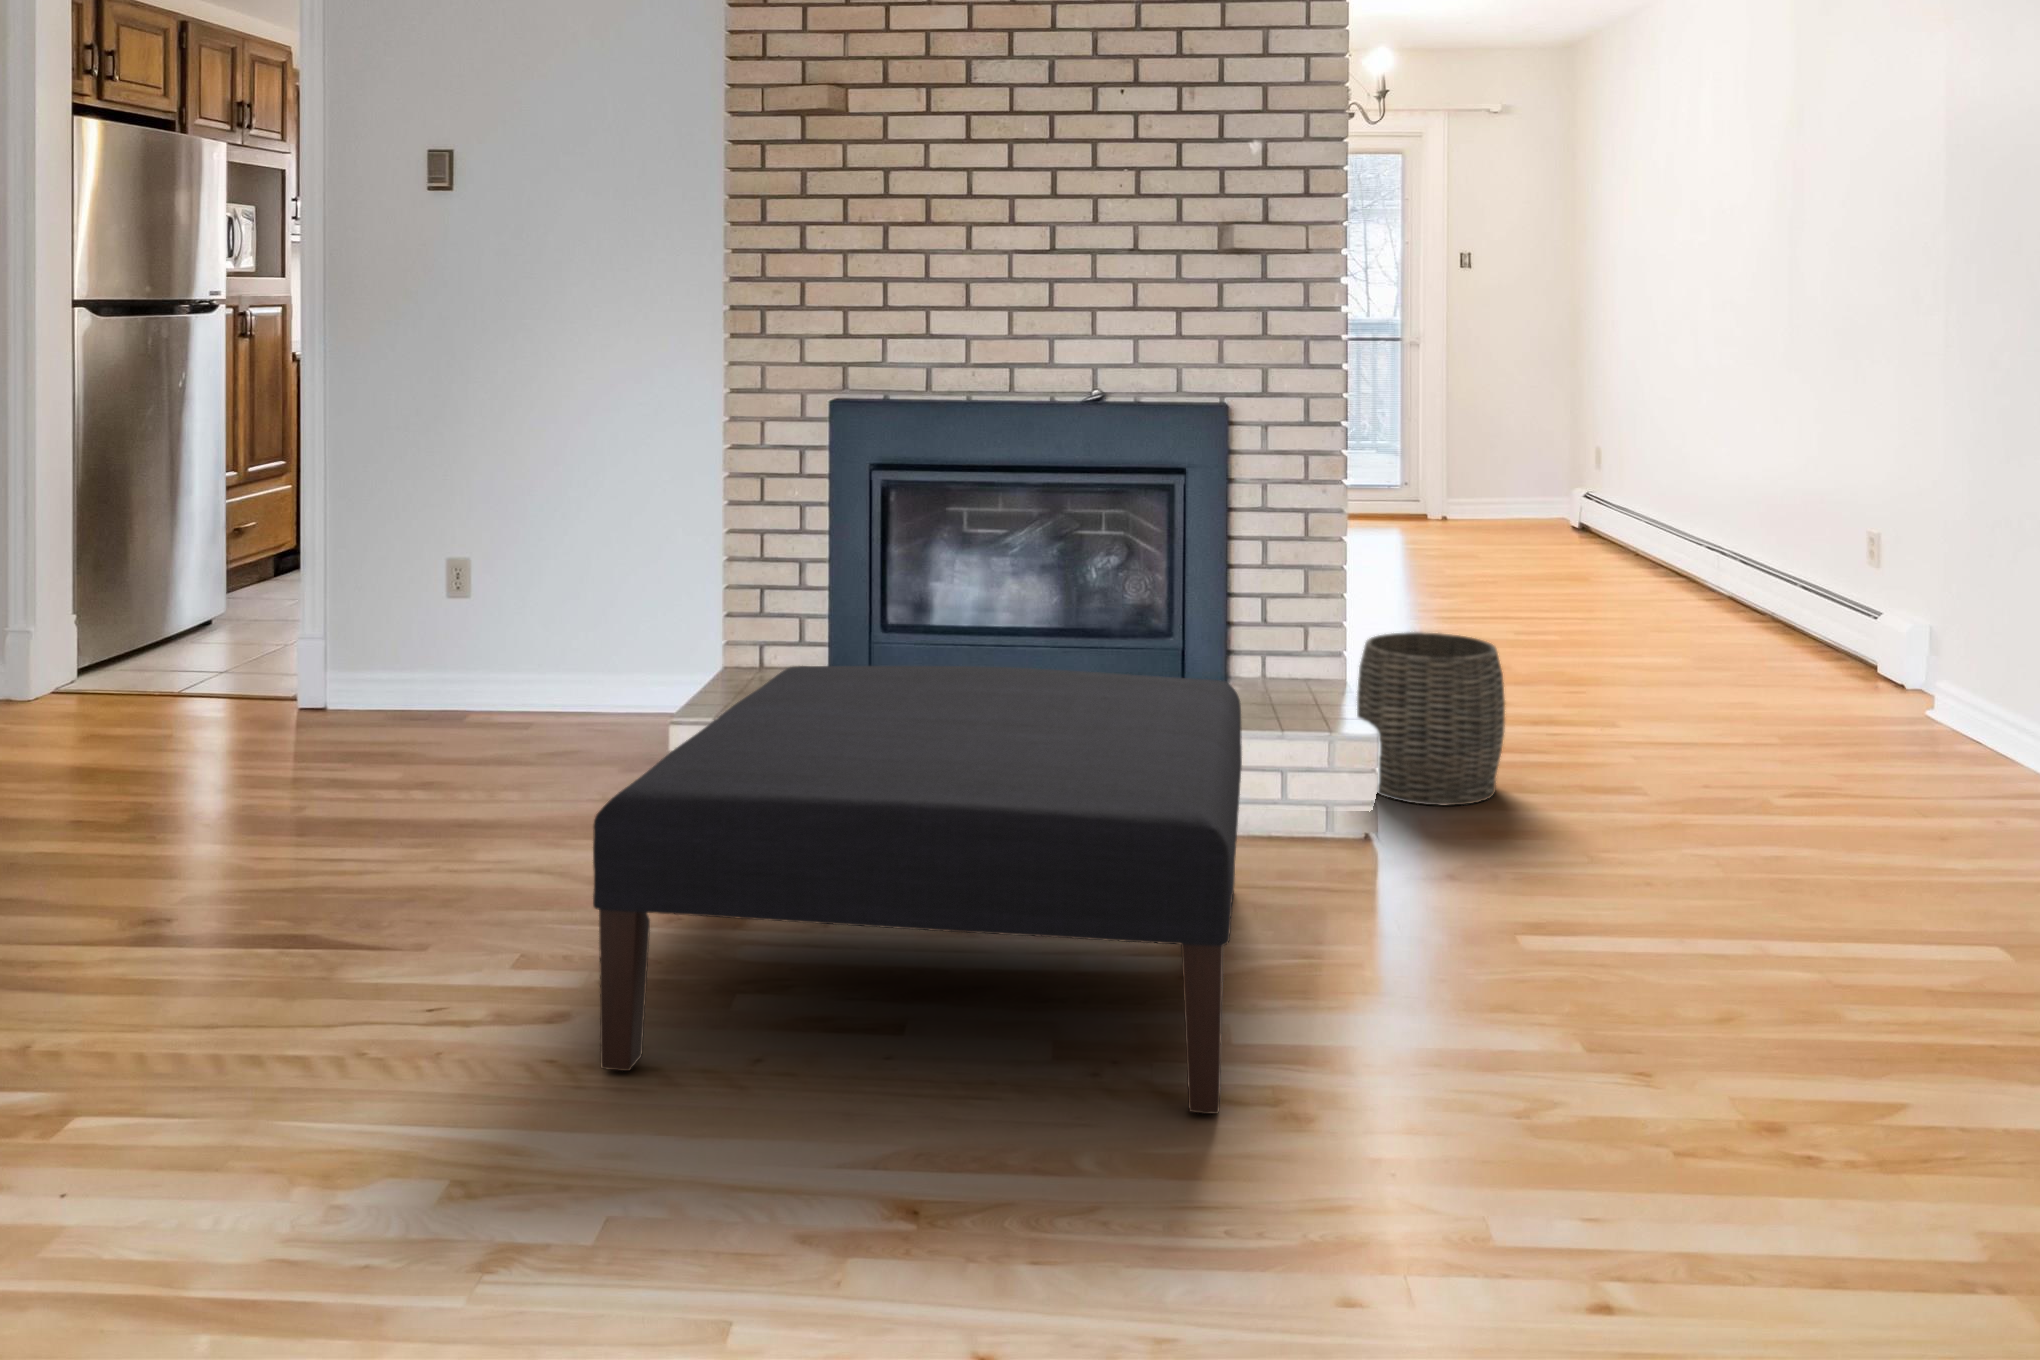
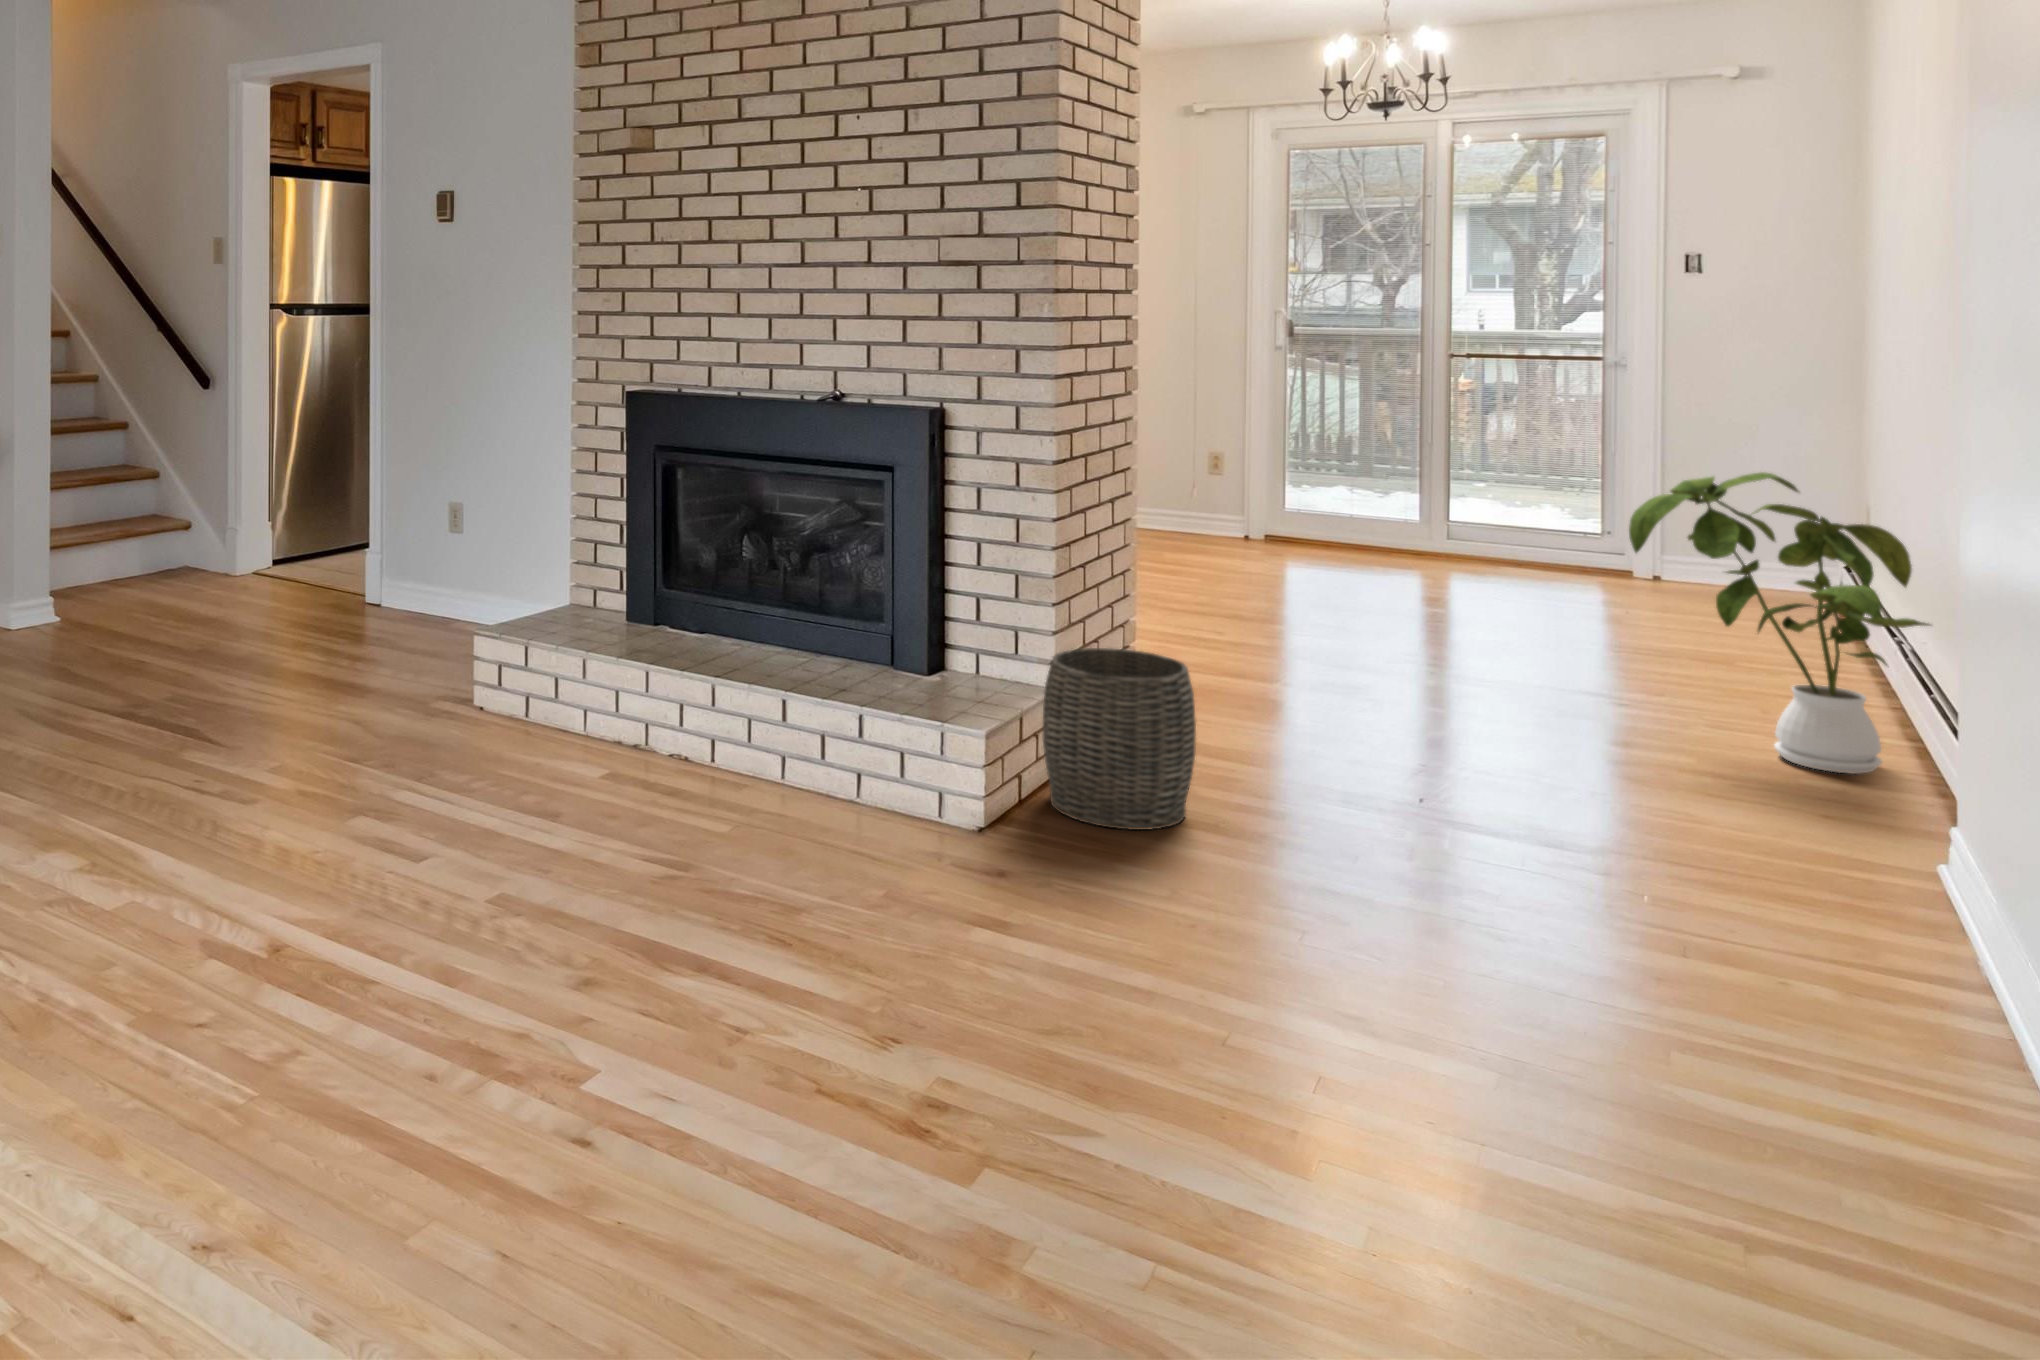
house plant: none [1649,430,1874,668] -> present [1629,472,1930,774]
ottoman: present [593,666,1242,1114] -> none [145,602,777,997]

